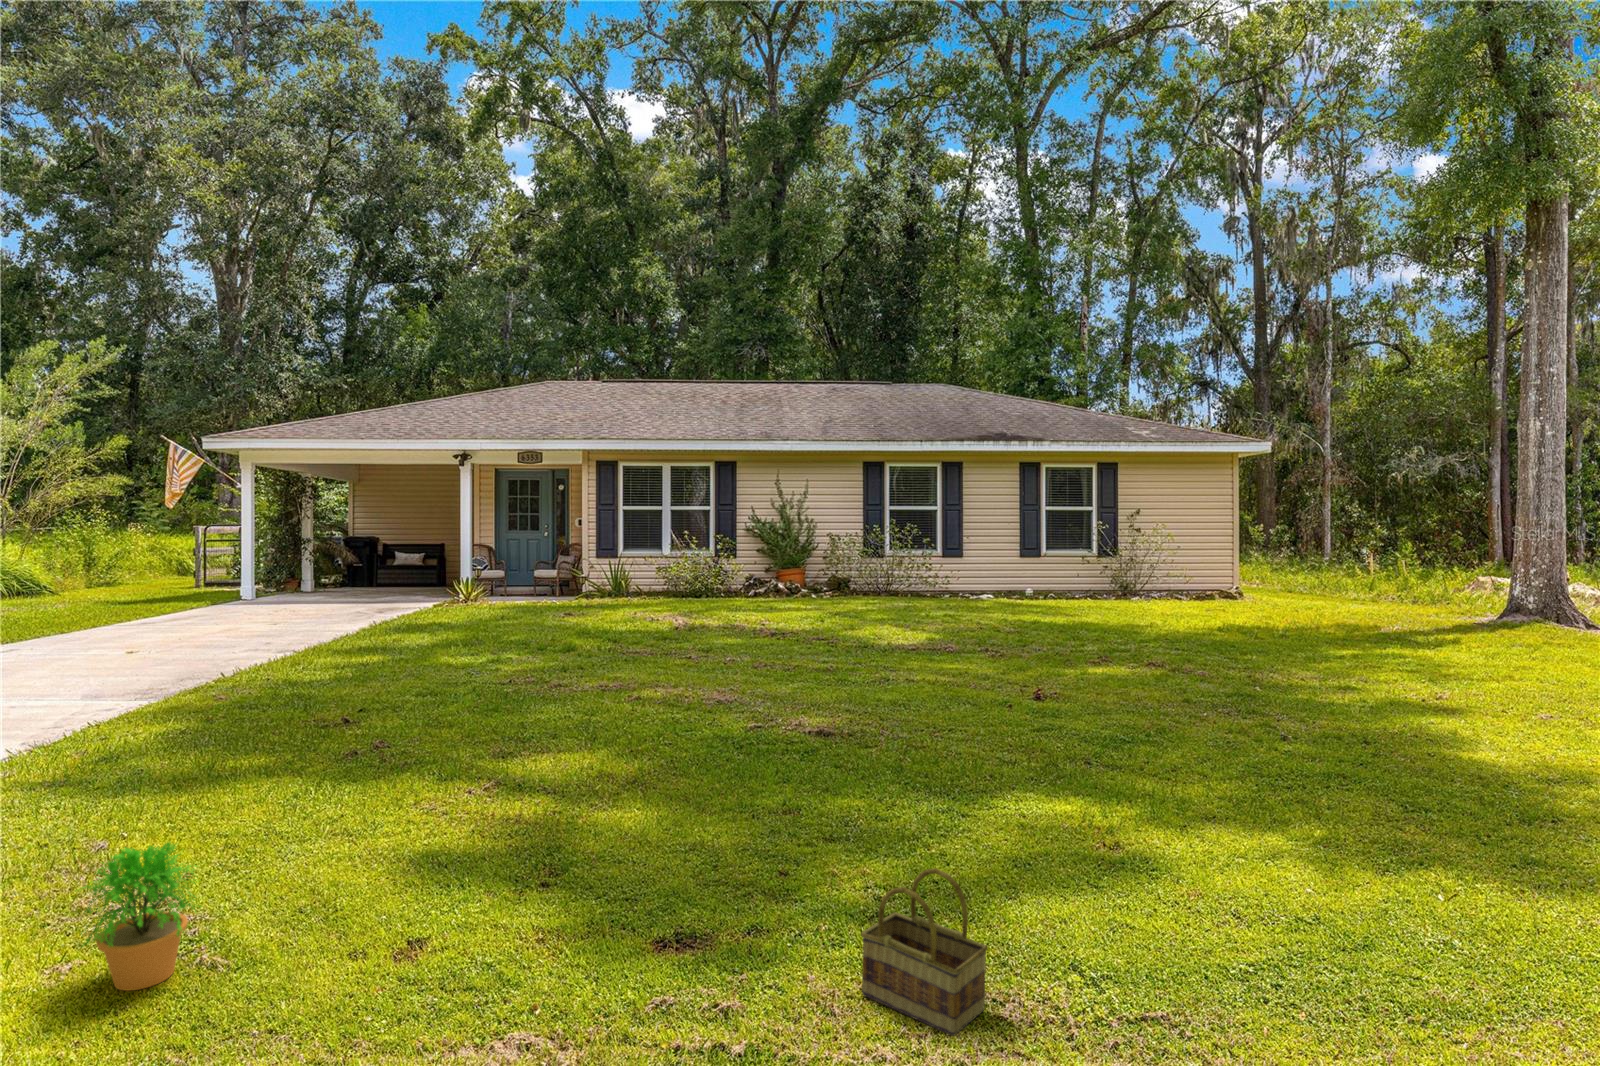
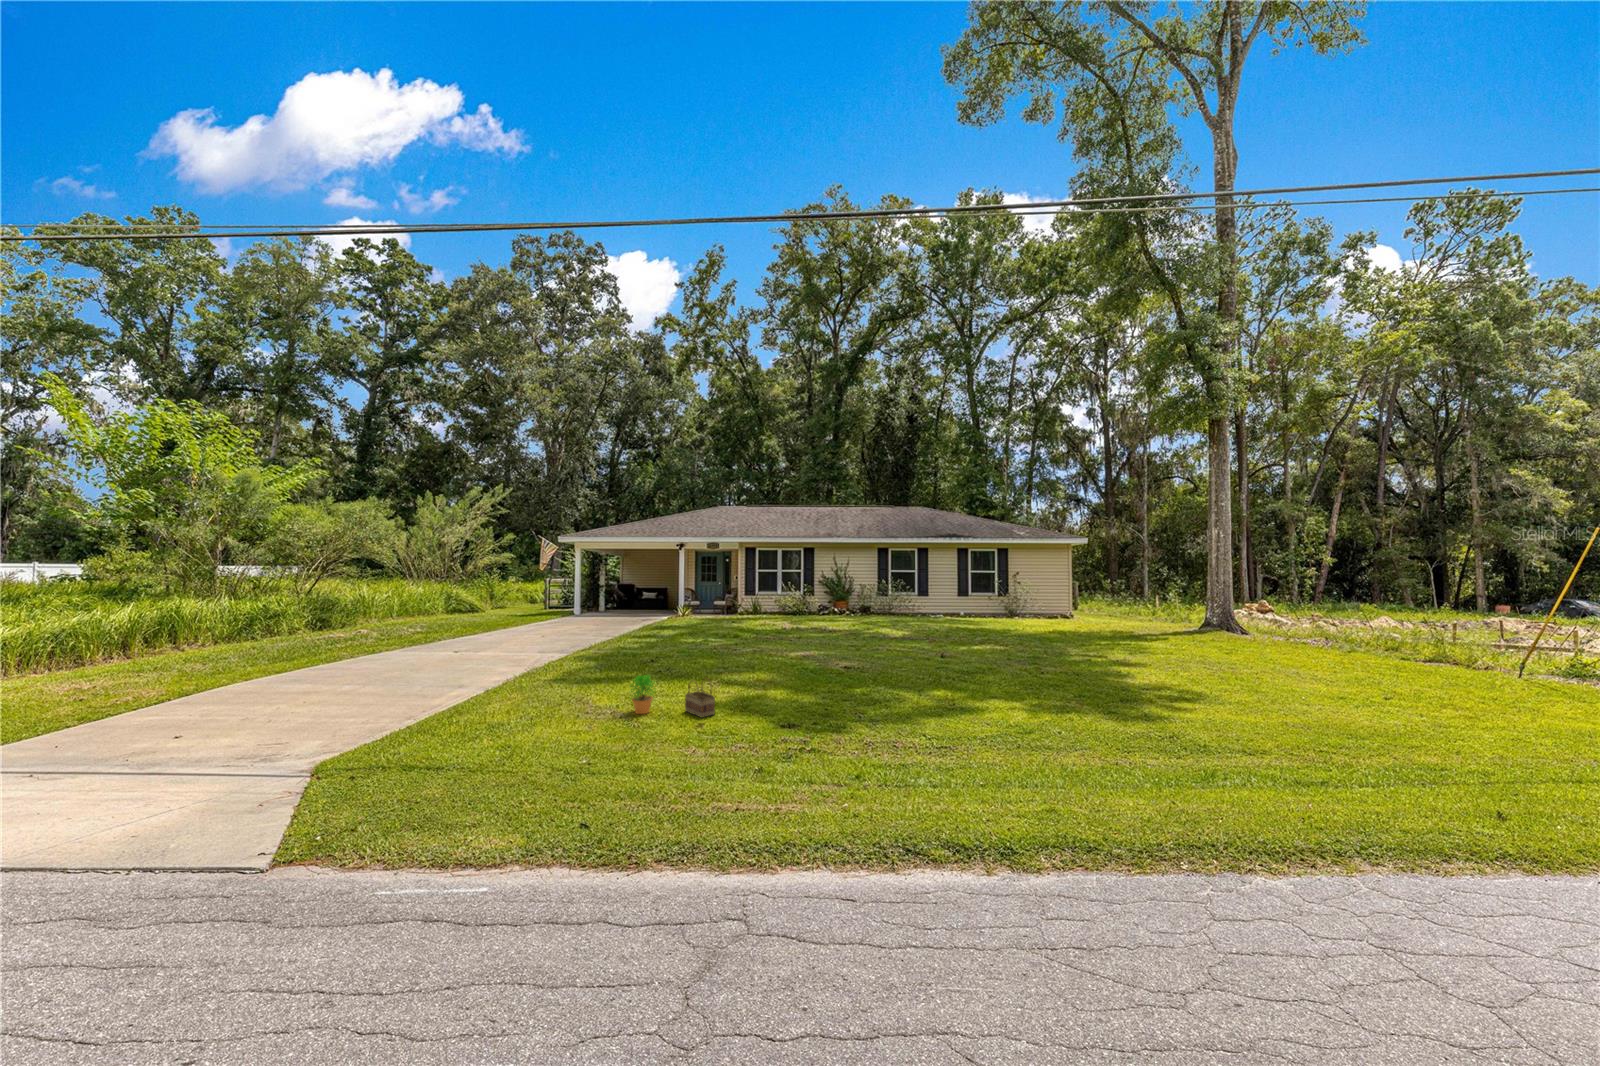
basket: present [861,868,988,1036] -> present [685,678,715,717]

